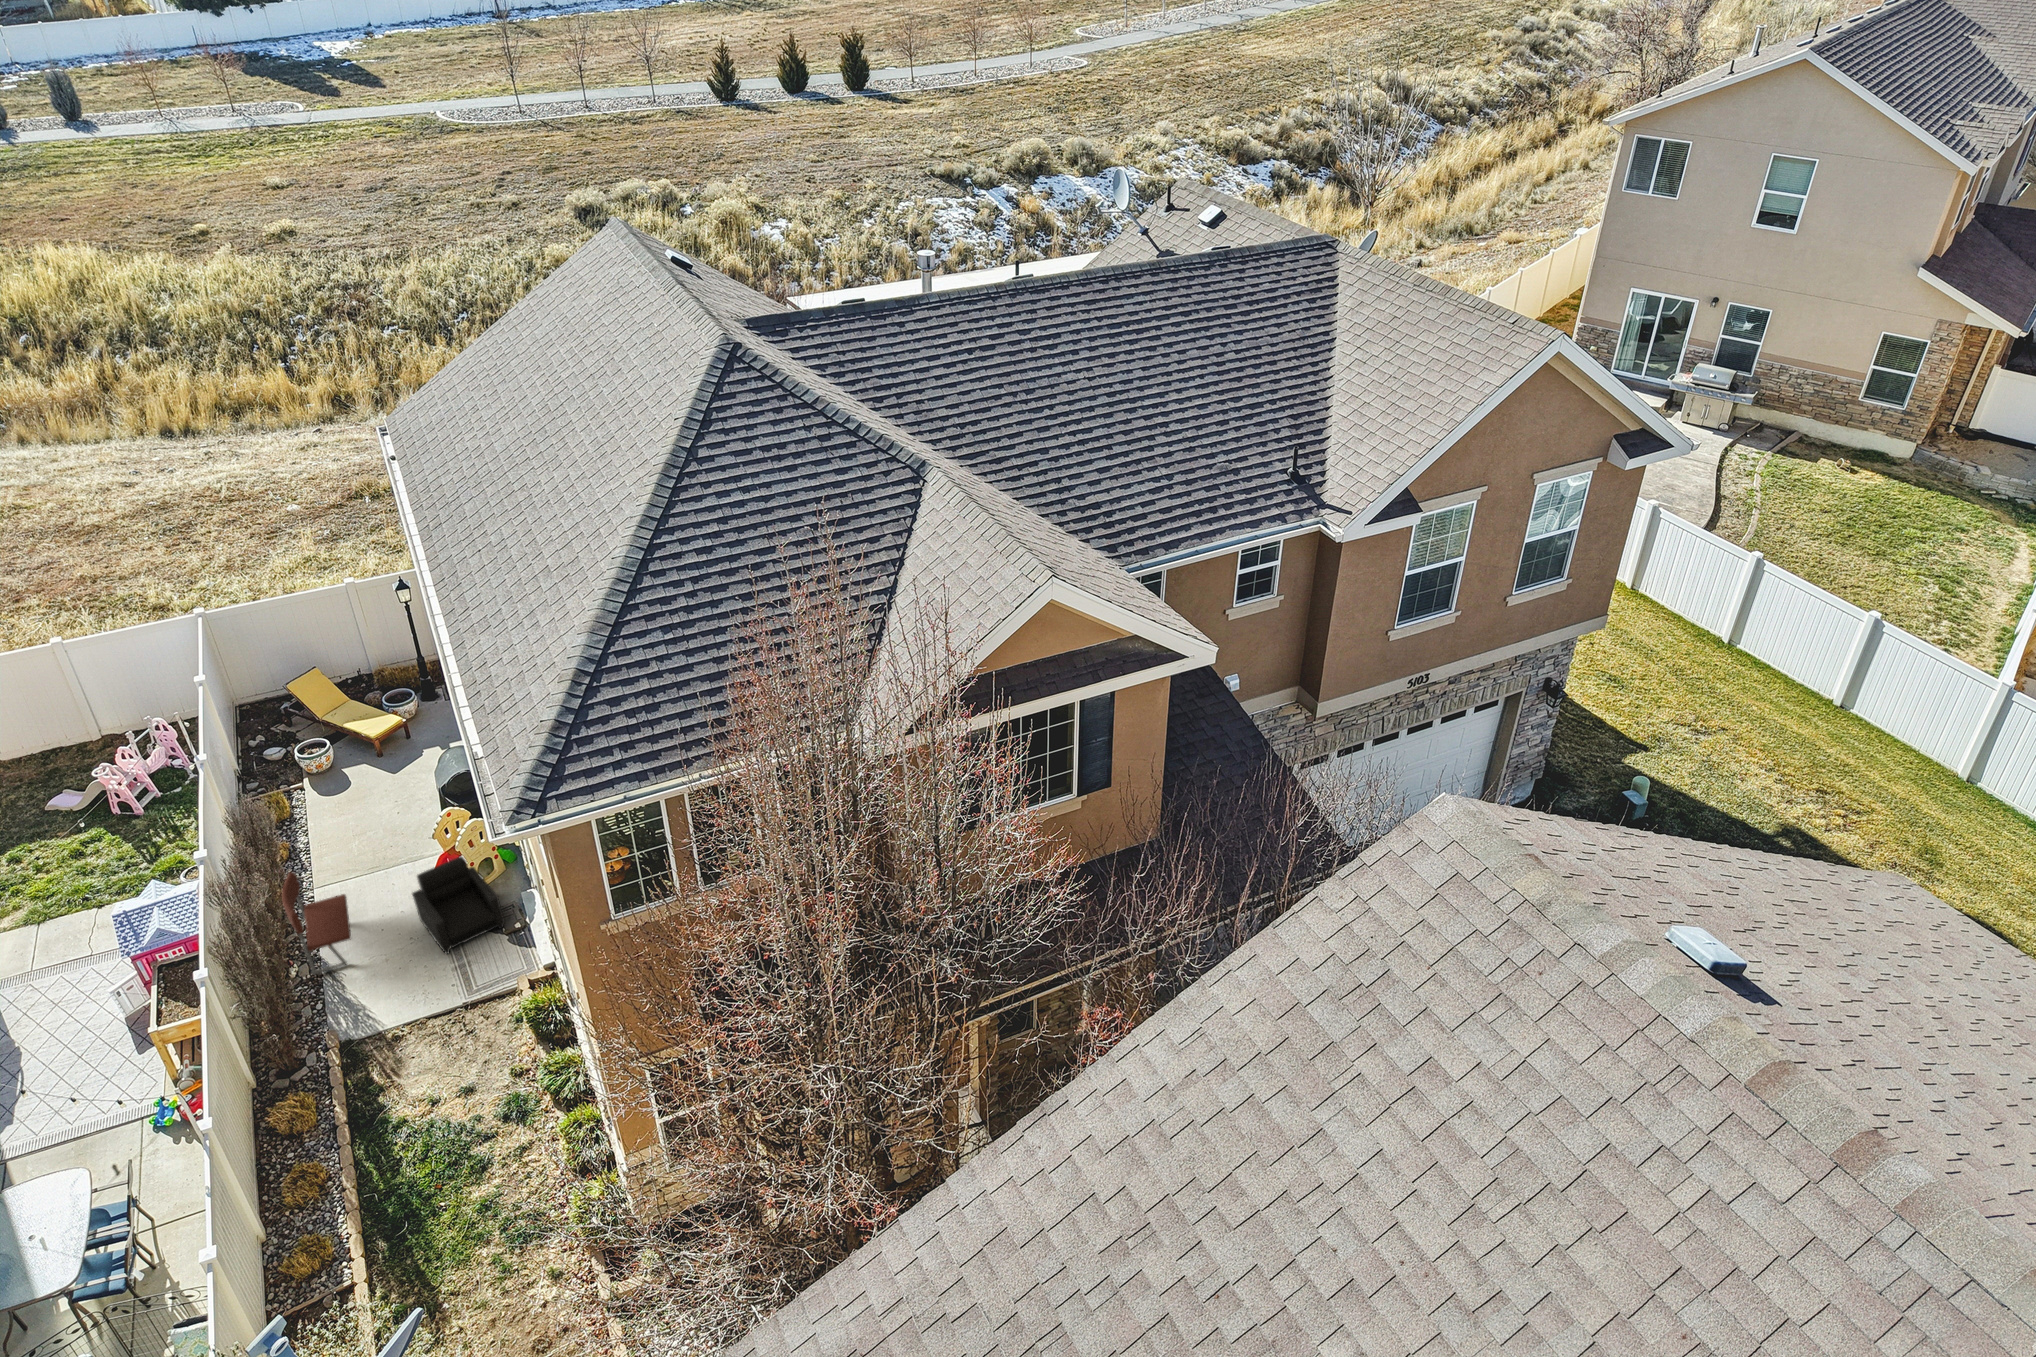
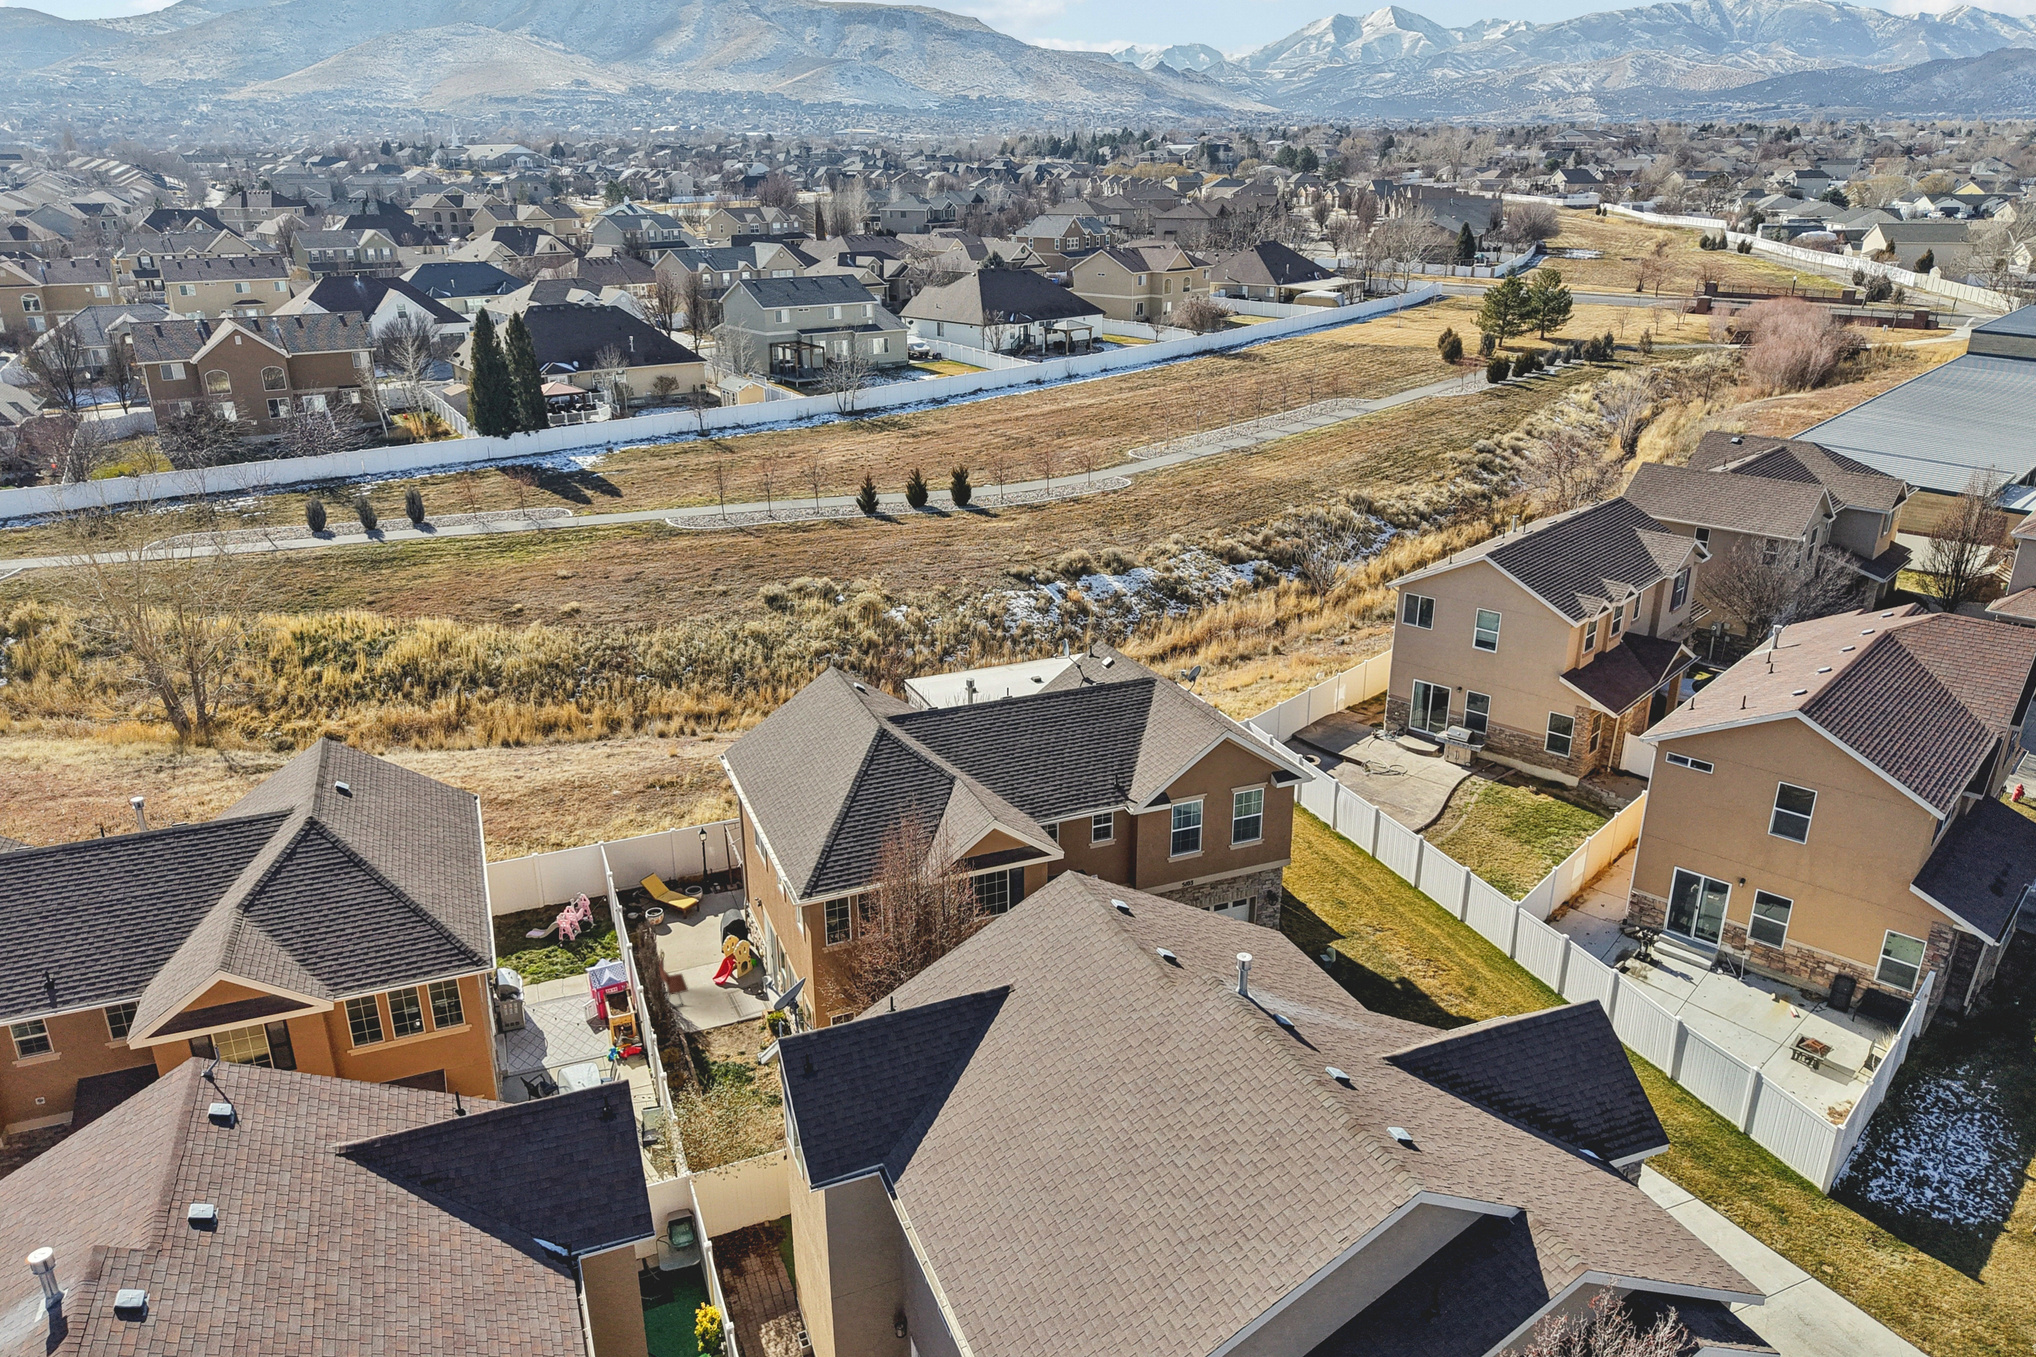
armchair: present [412,856,505,954] -> none [714,958,756,1003]

